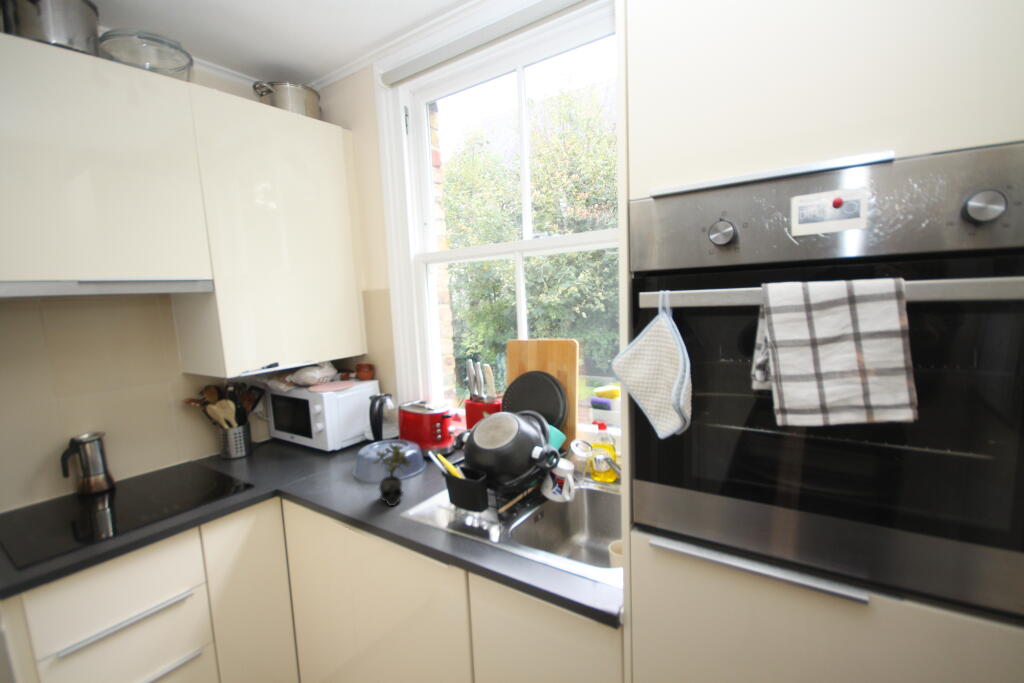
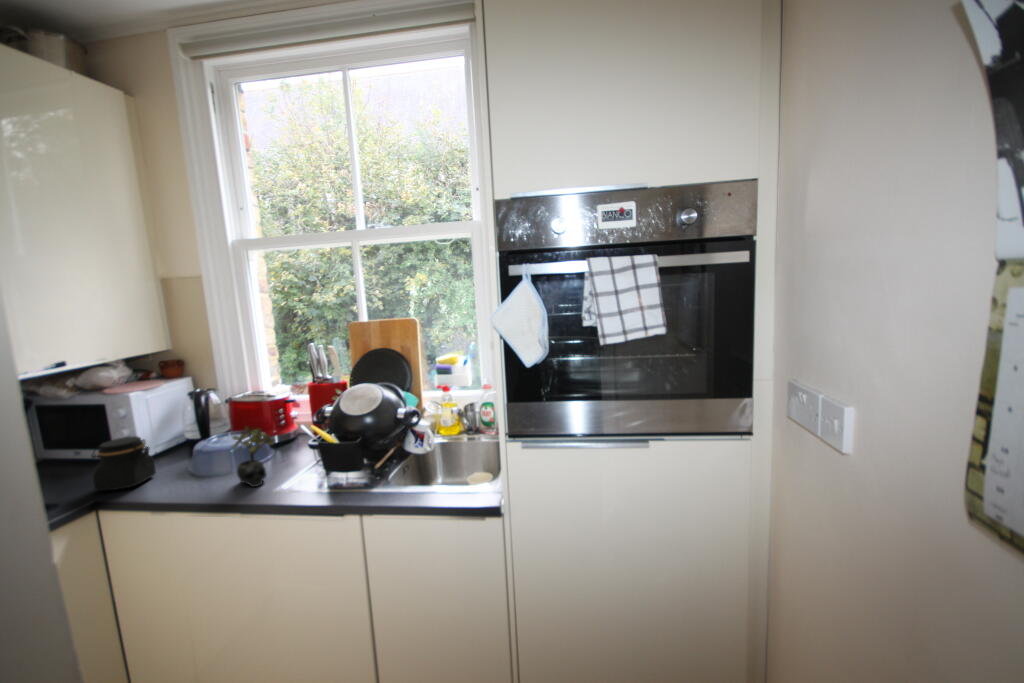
jar: none [288,434,333,480] -> present [92,436,156,490]

